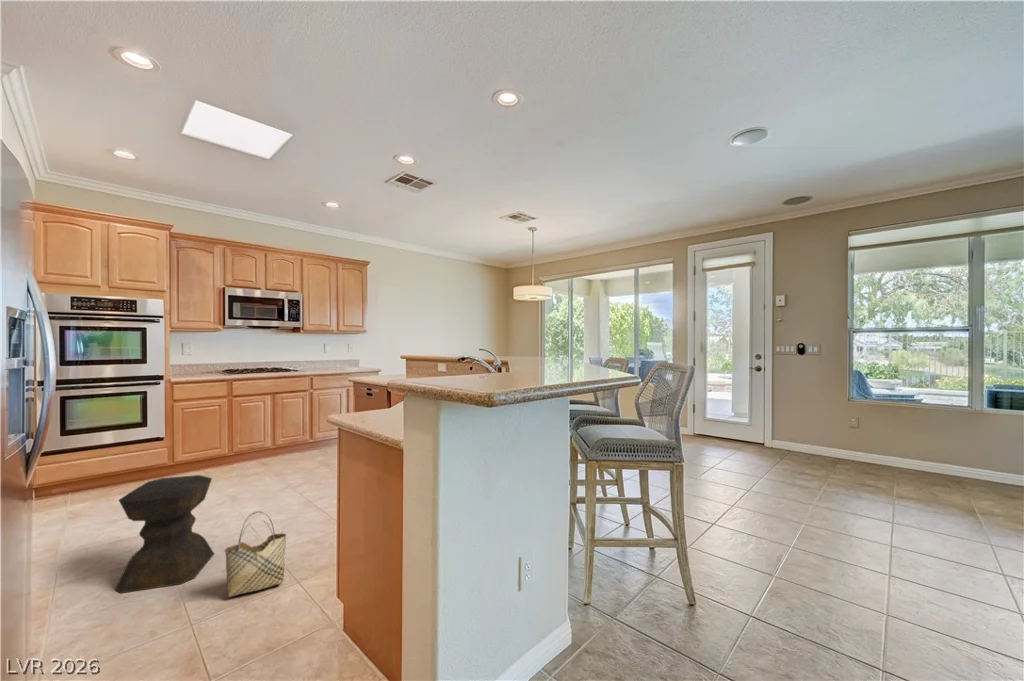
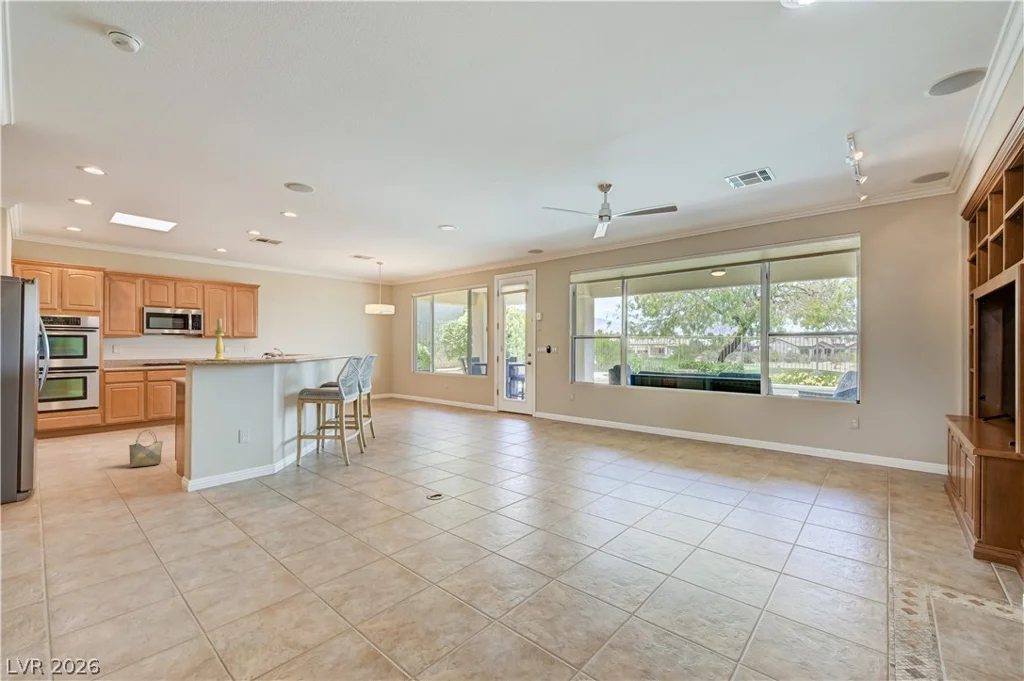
candle holder: none [458,265,515,385] -> present [207,319,231,360]
stool: present [115,475,214,593] -> none [72,416,127,468]

